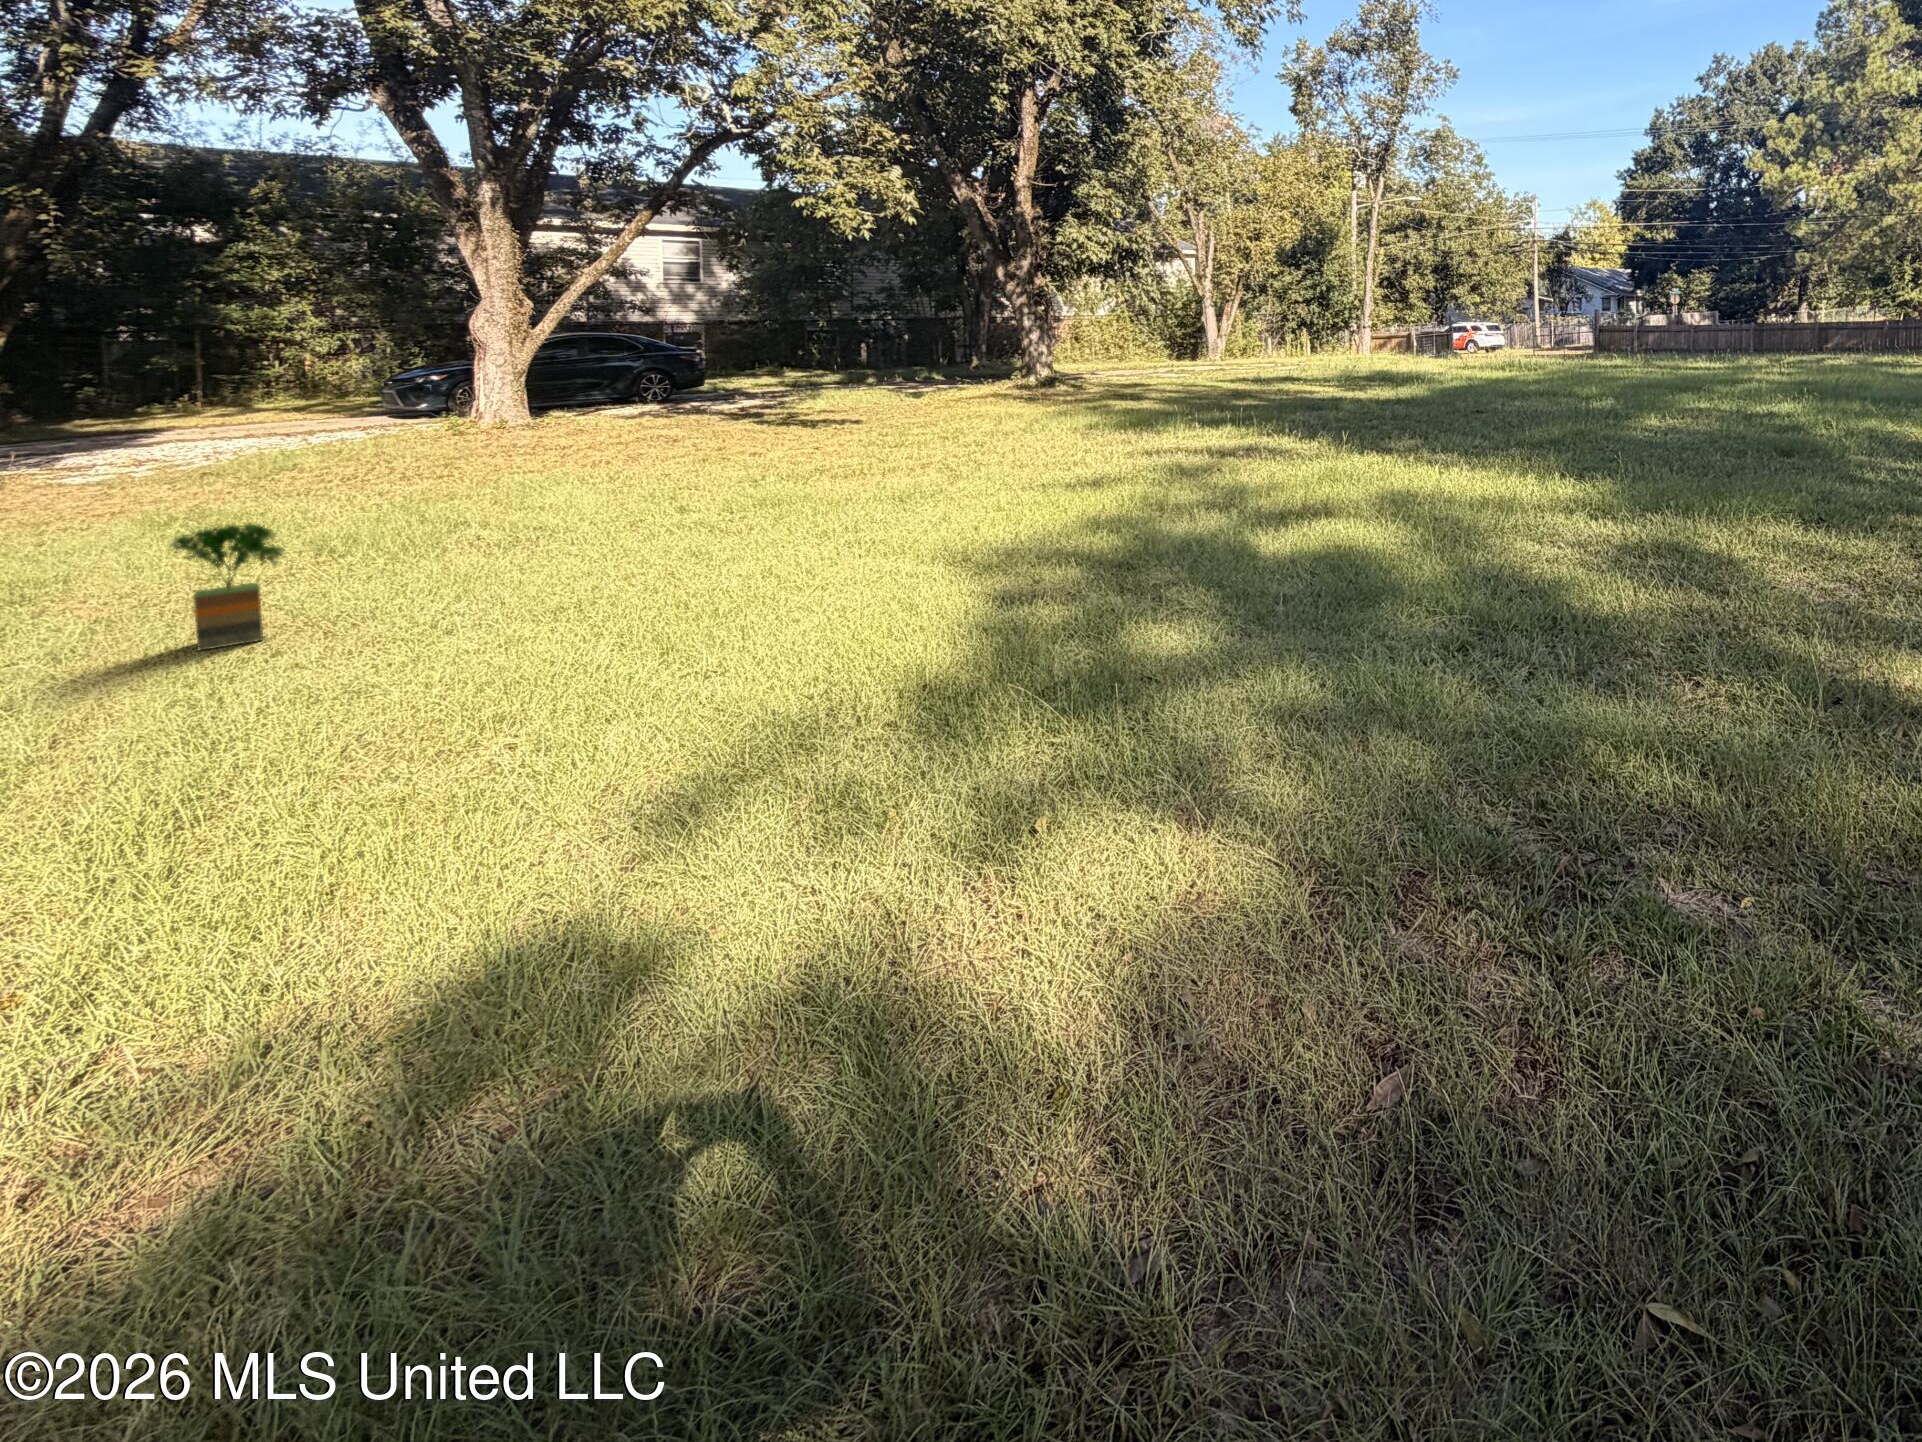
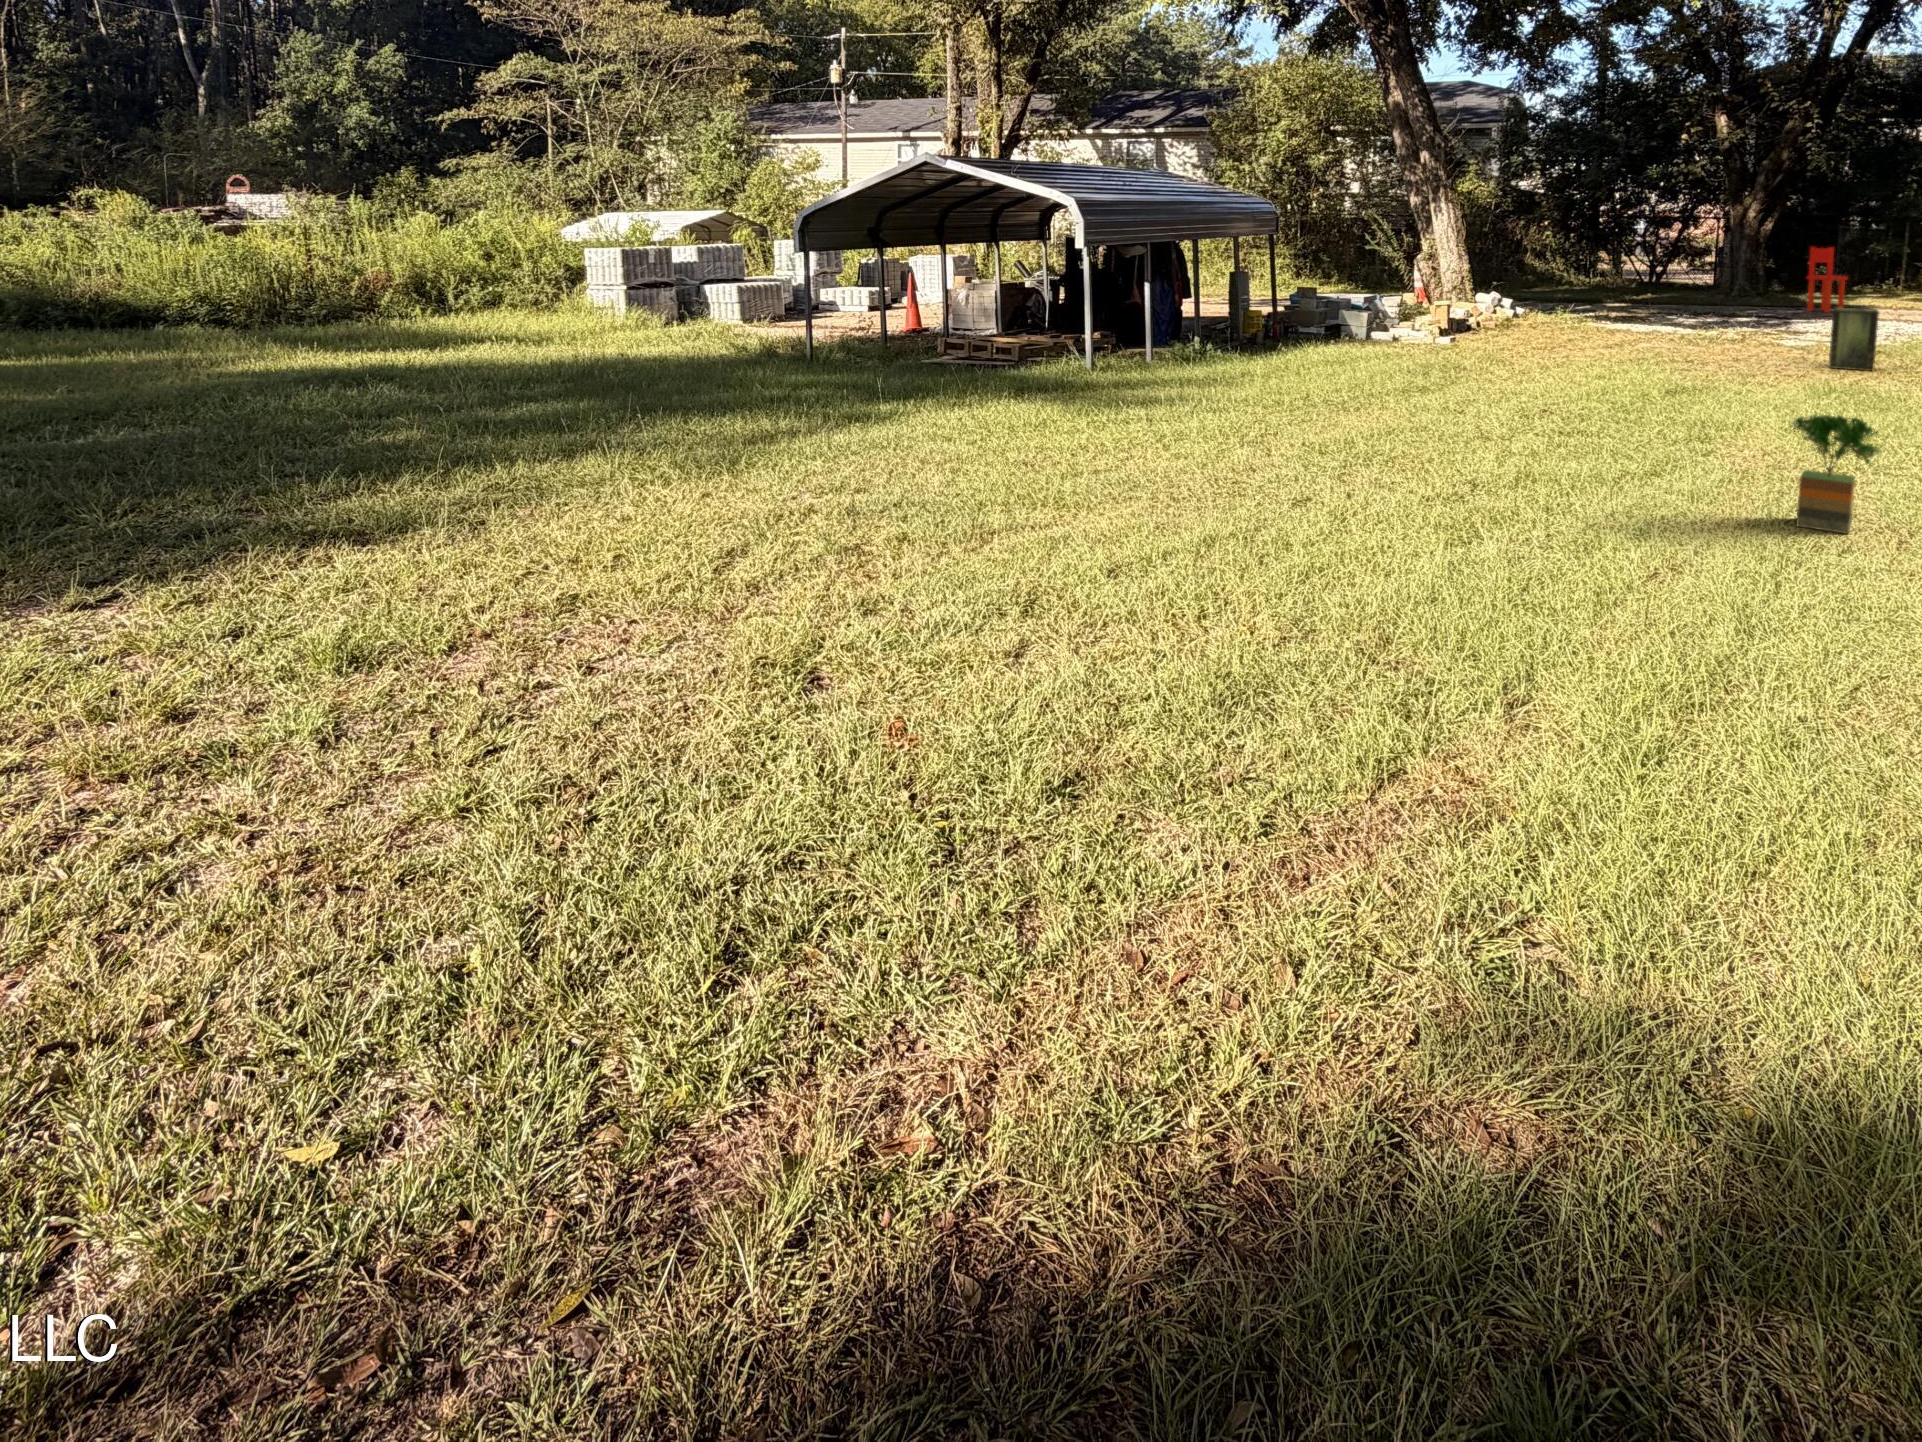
chair: none [71,361,134,439] -> present [1807,247,1848,313]
storage box: none [141,423,210,495] -> present [1829,308,1879,371]

